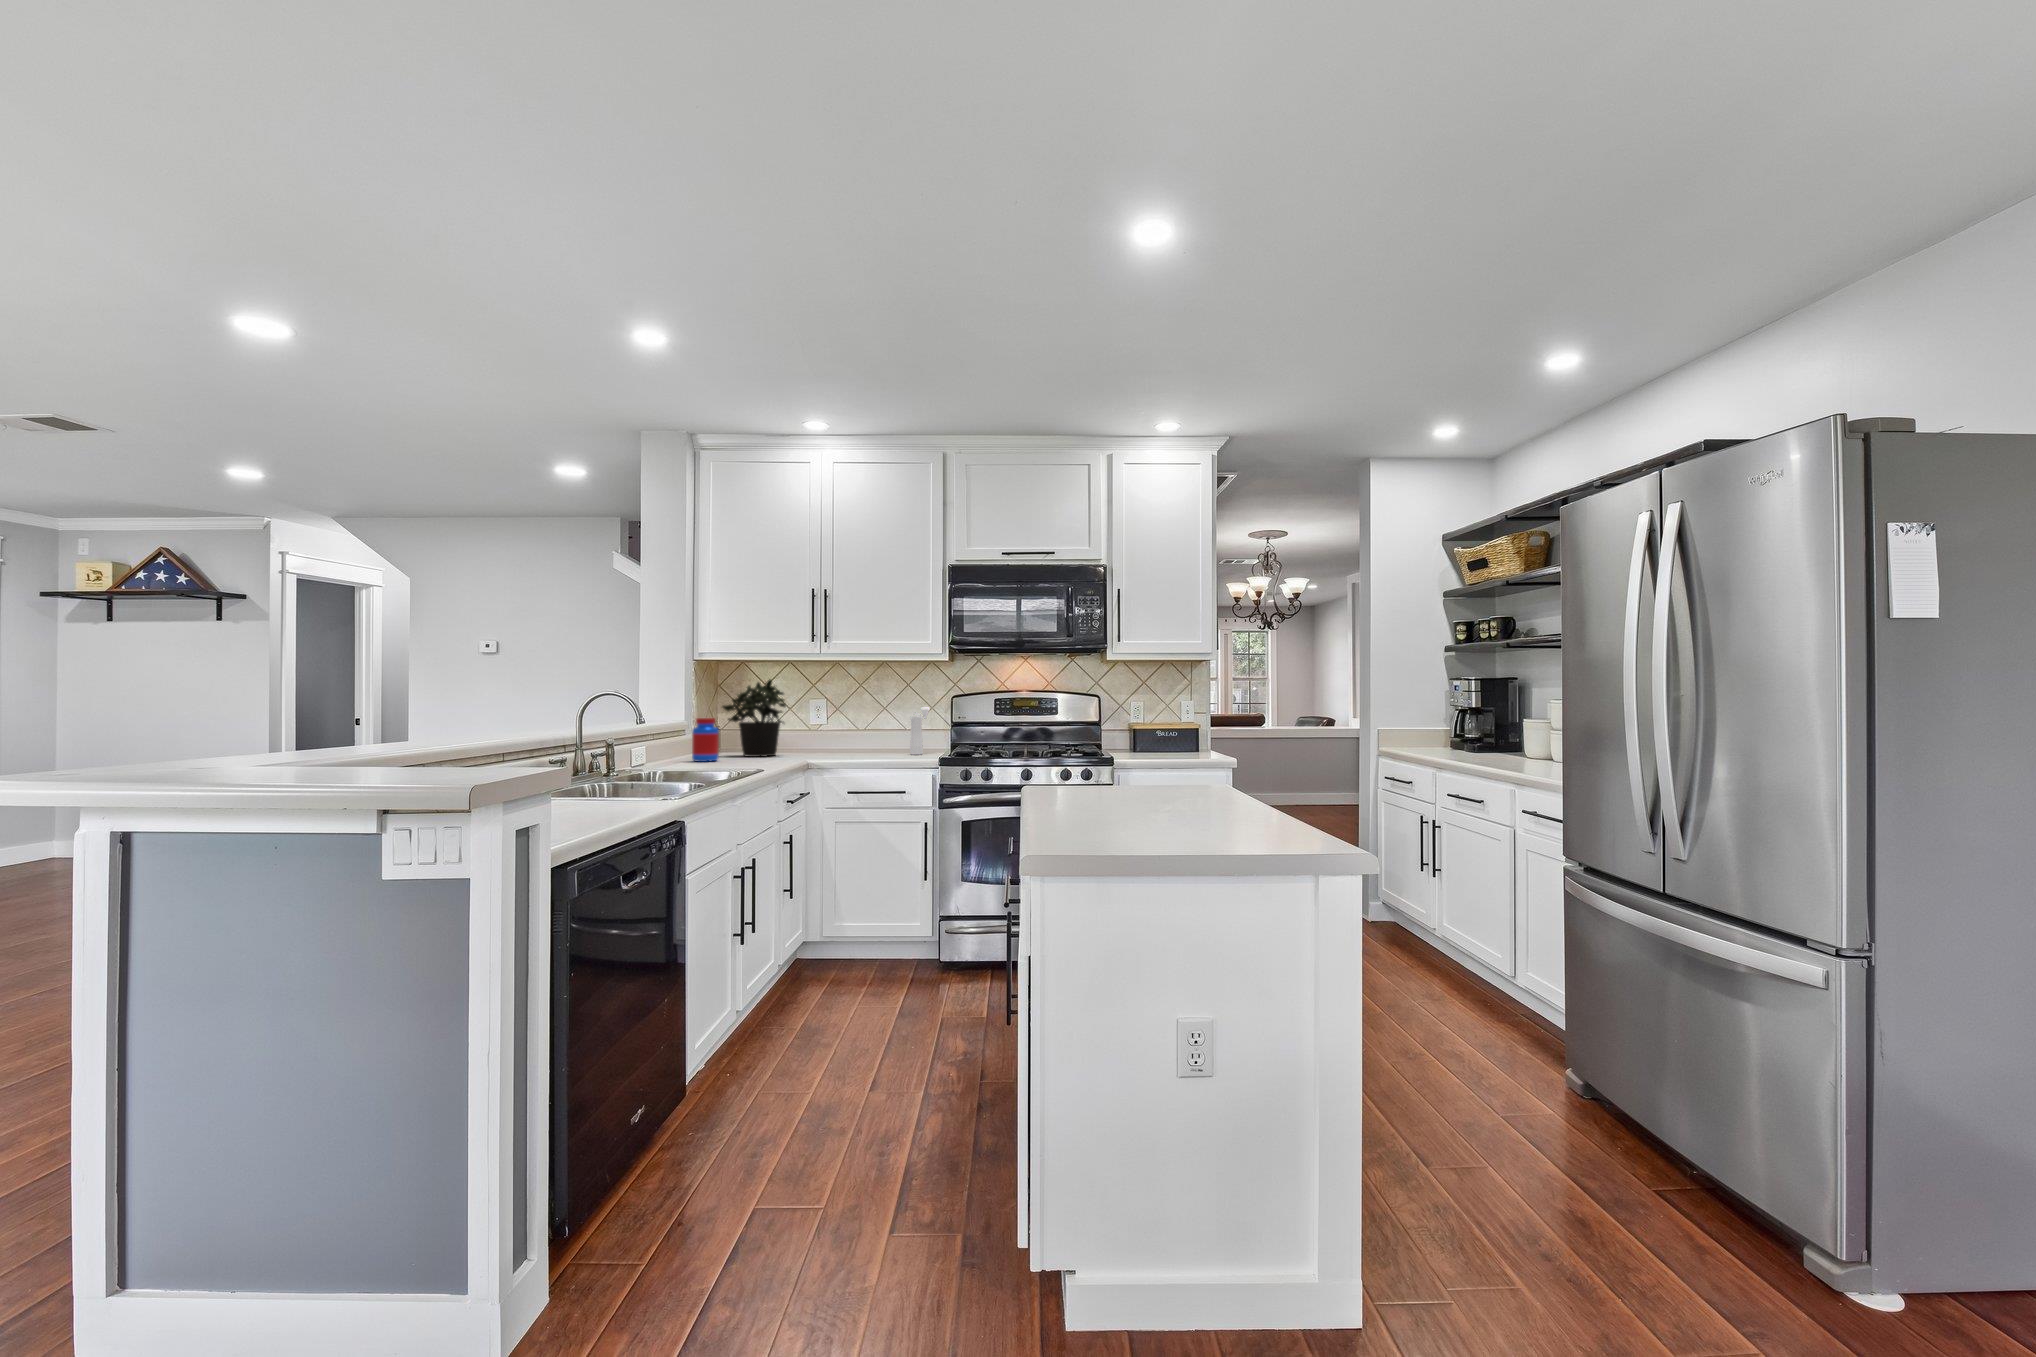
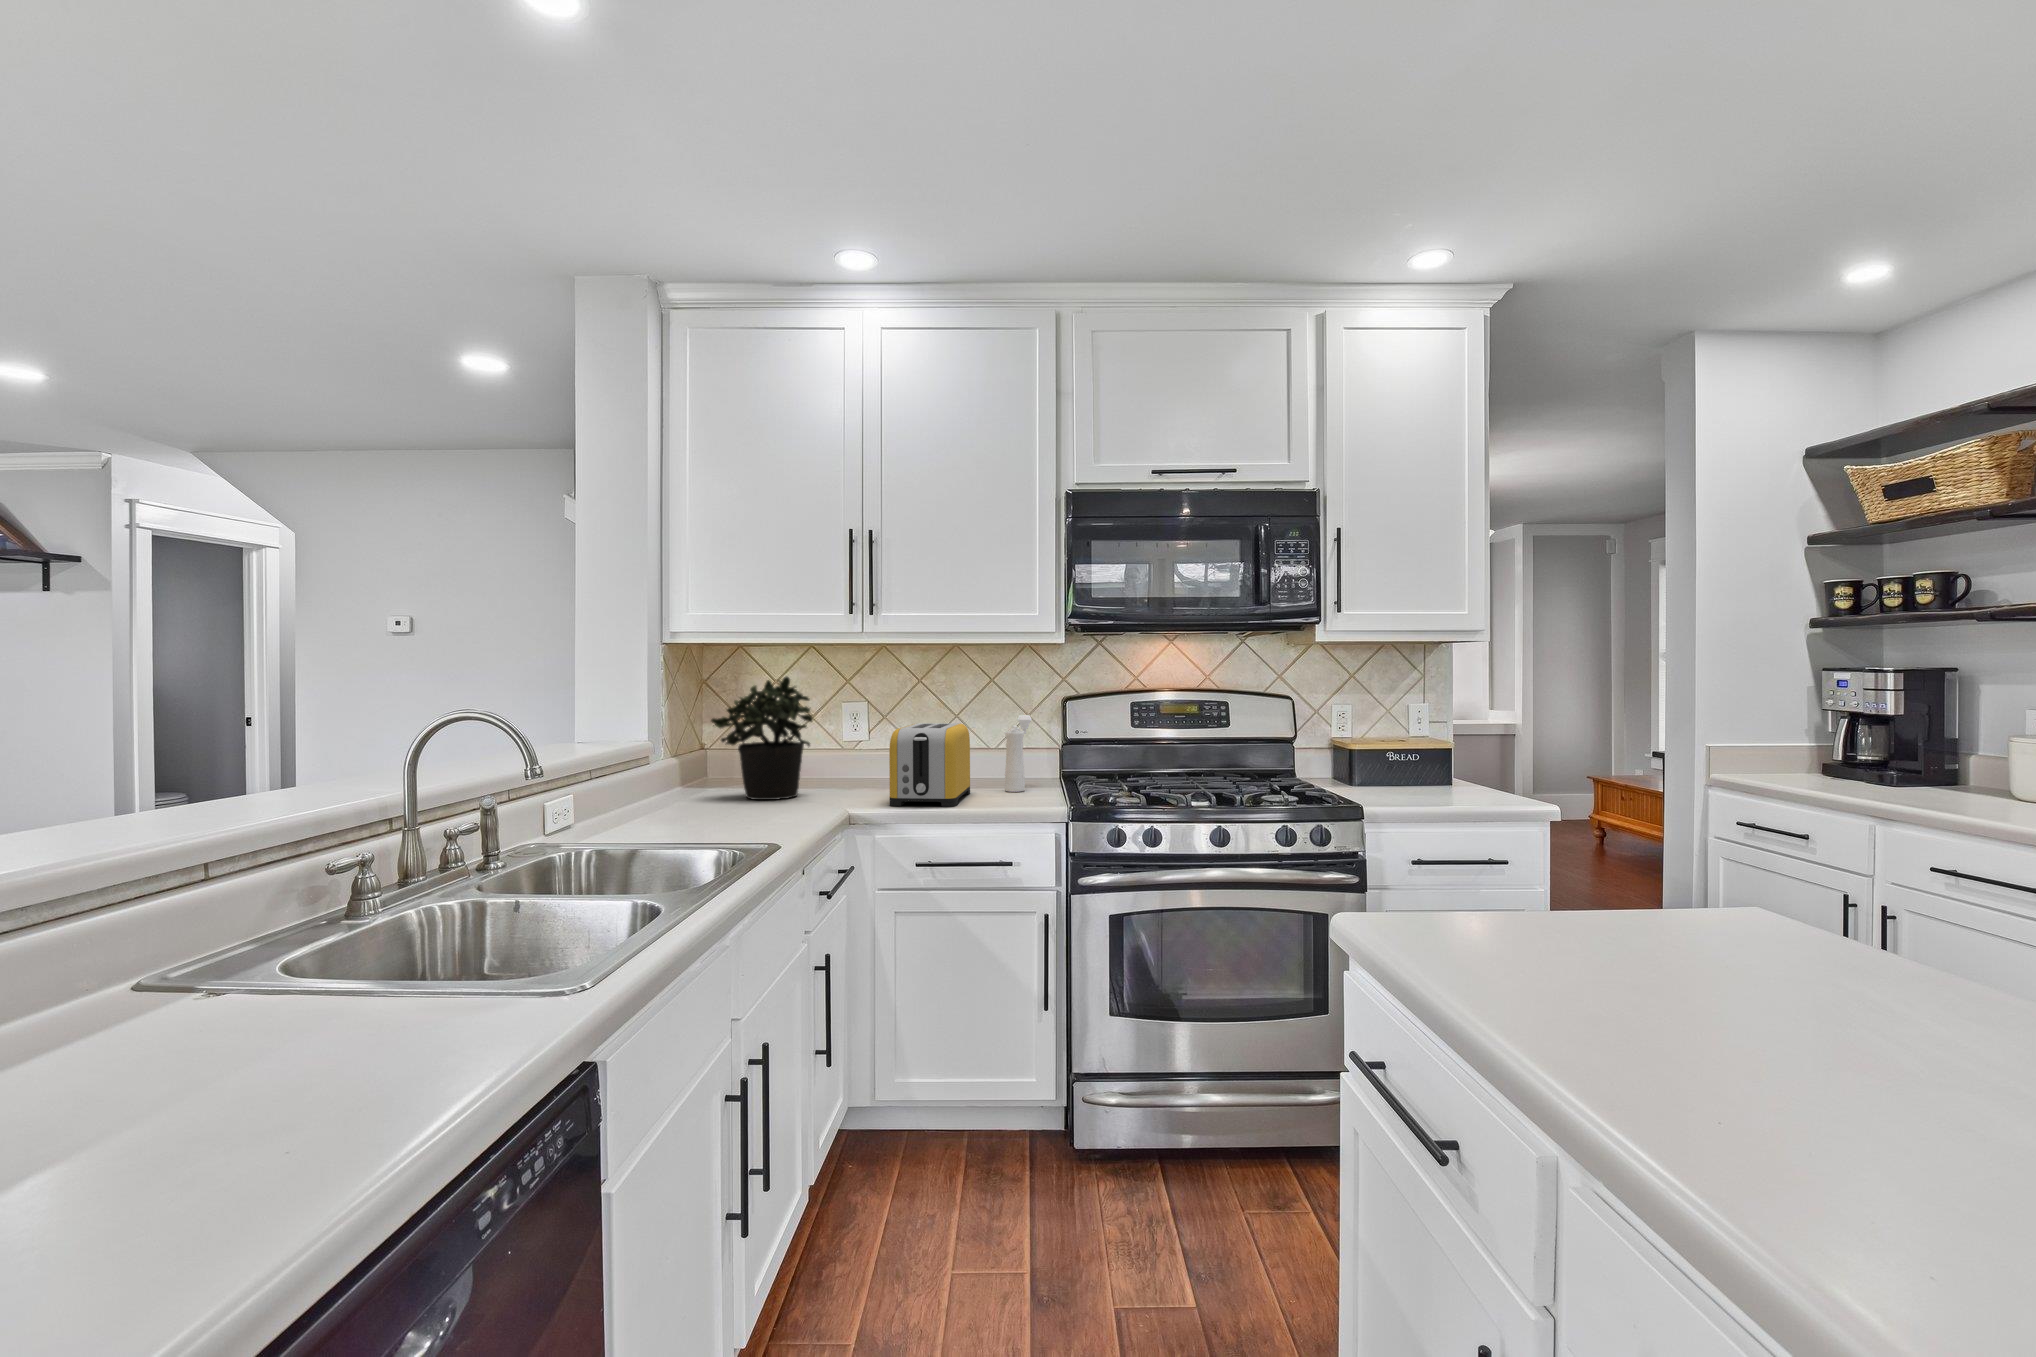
toaster: none [833,710,887,759] -> present [889,723,970,807]
jar: present [692,718,719,762] -> none [658,744,703,819]

